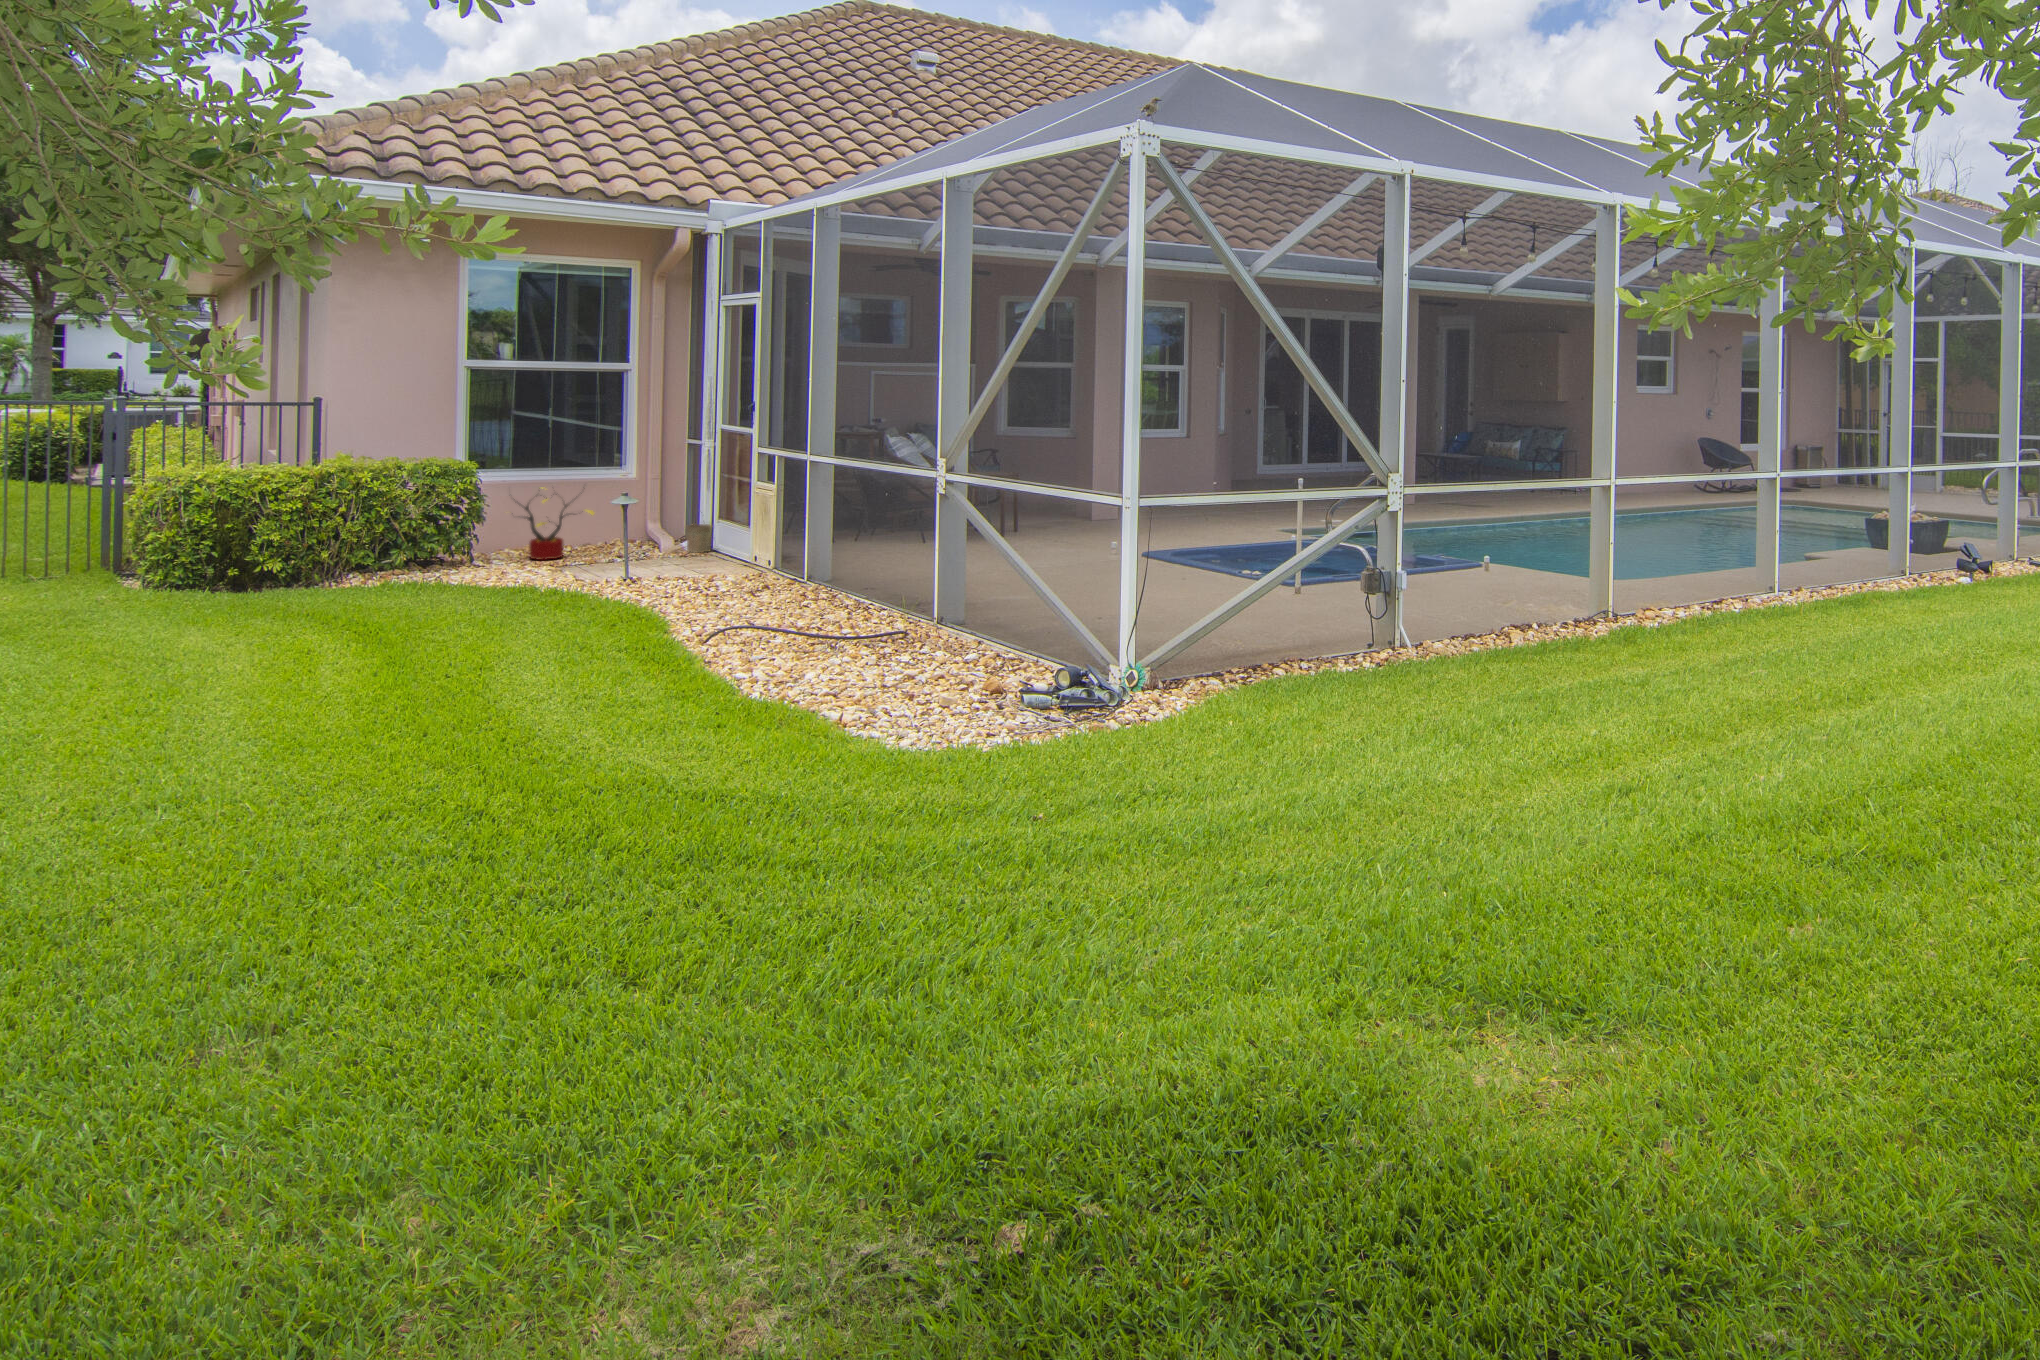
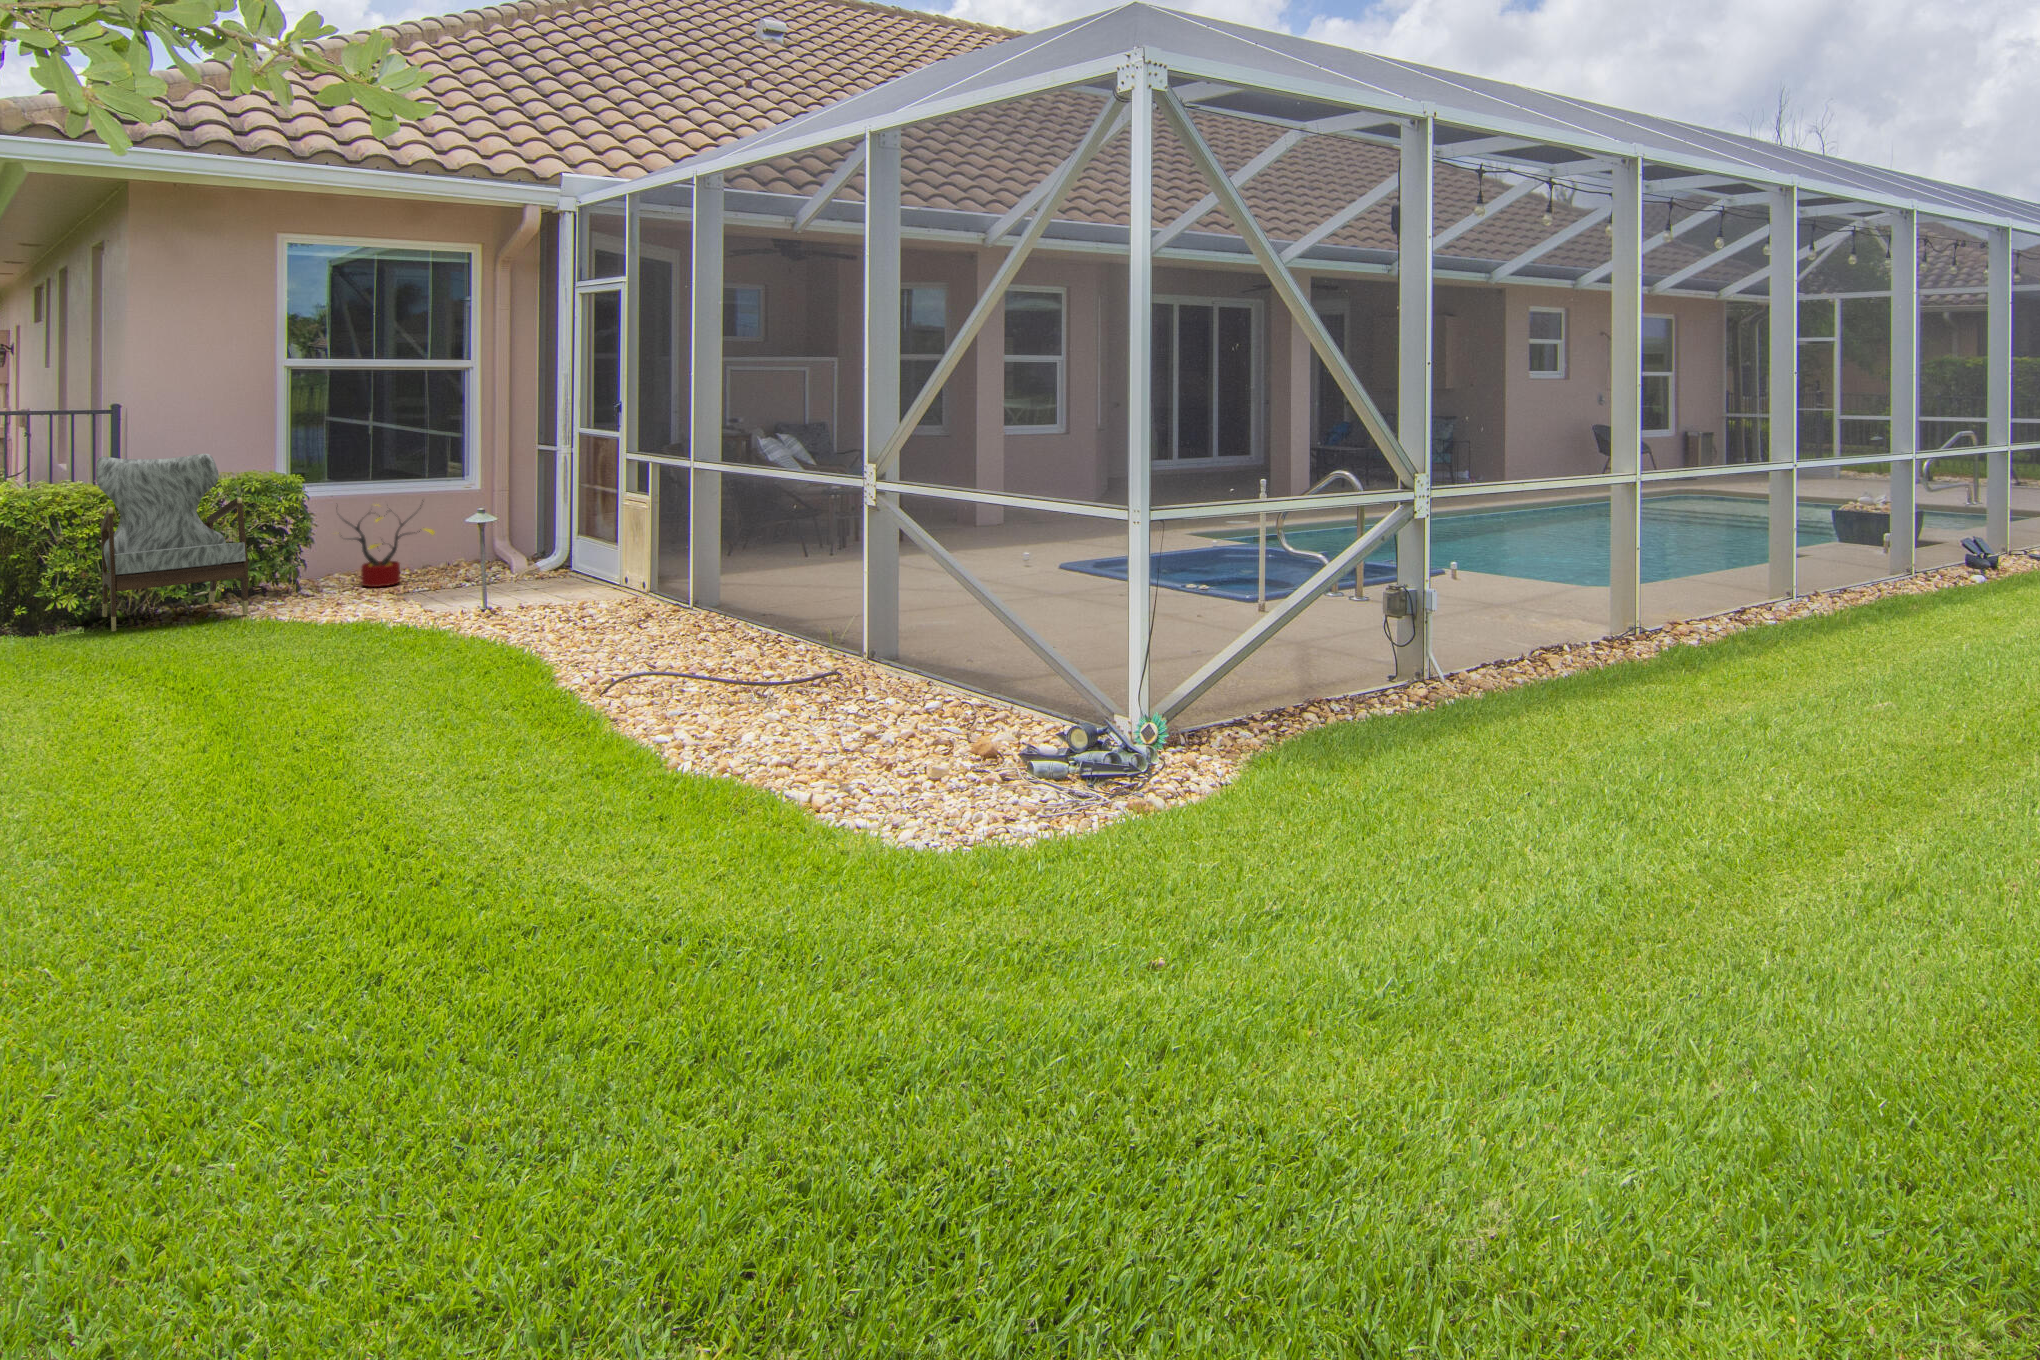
armchair: none [296,440,423,590] -> present [96,454,248,631]
bucket: present [686,512,712,553] -> none [537,526,568,575]

